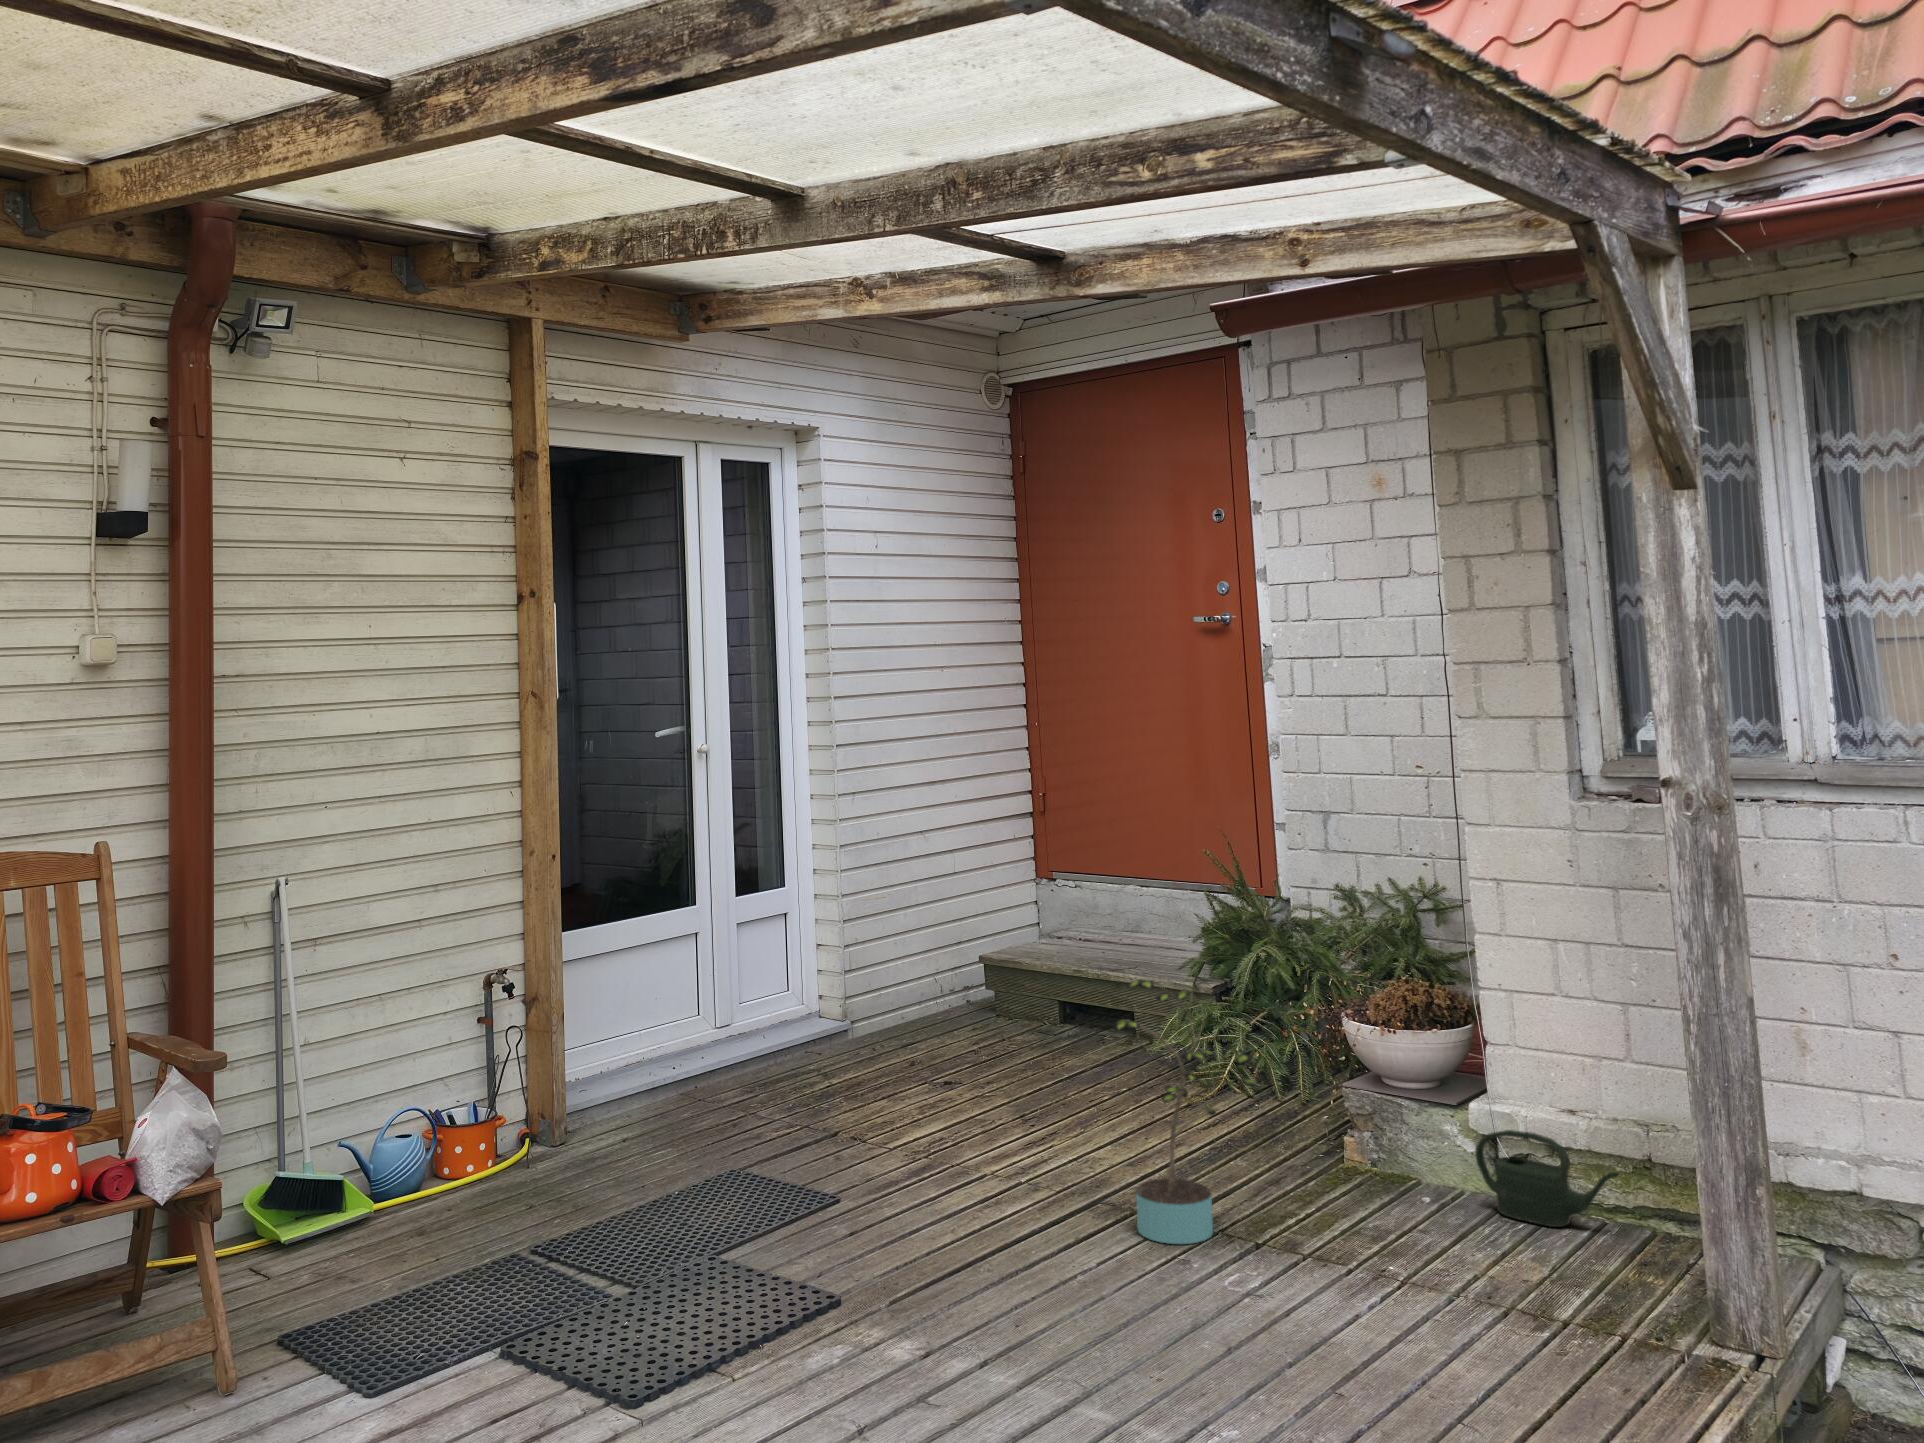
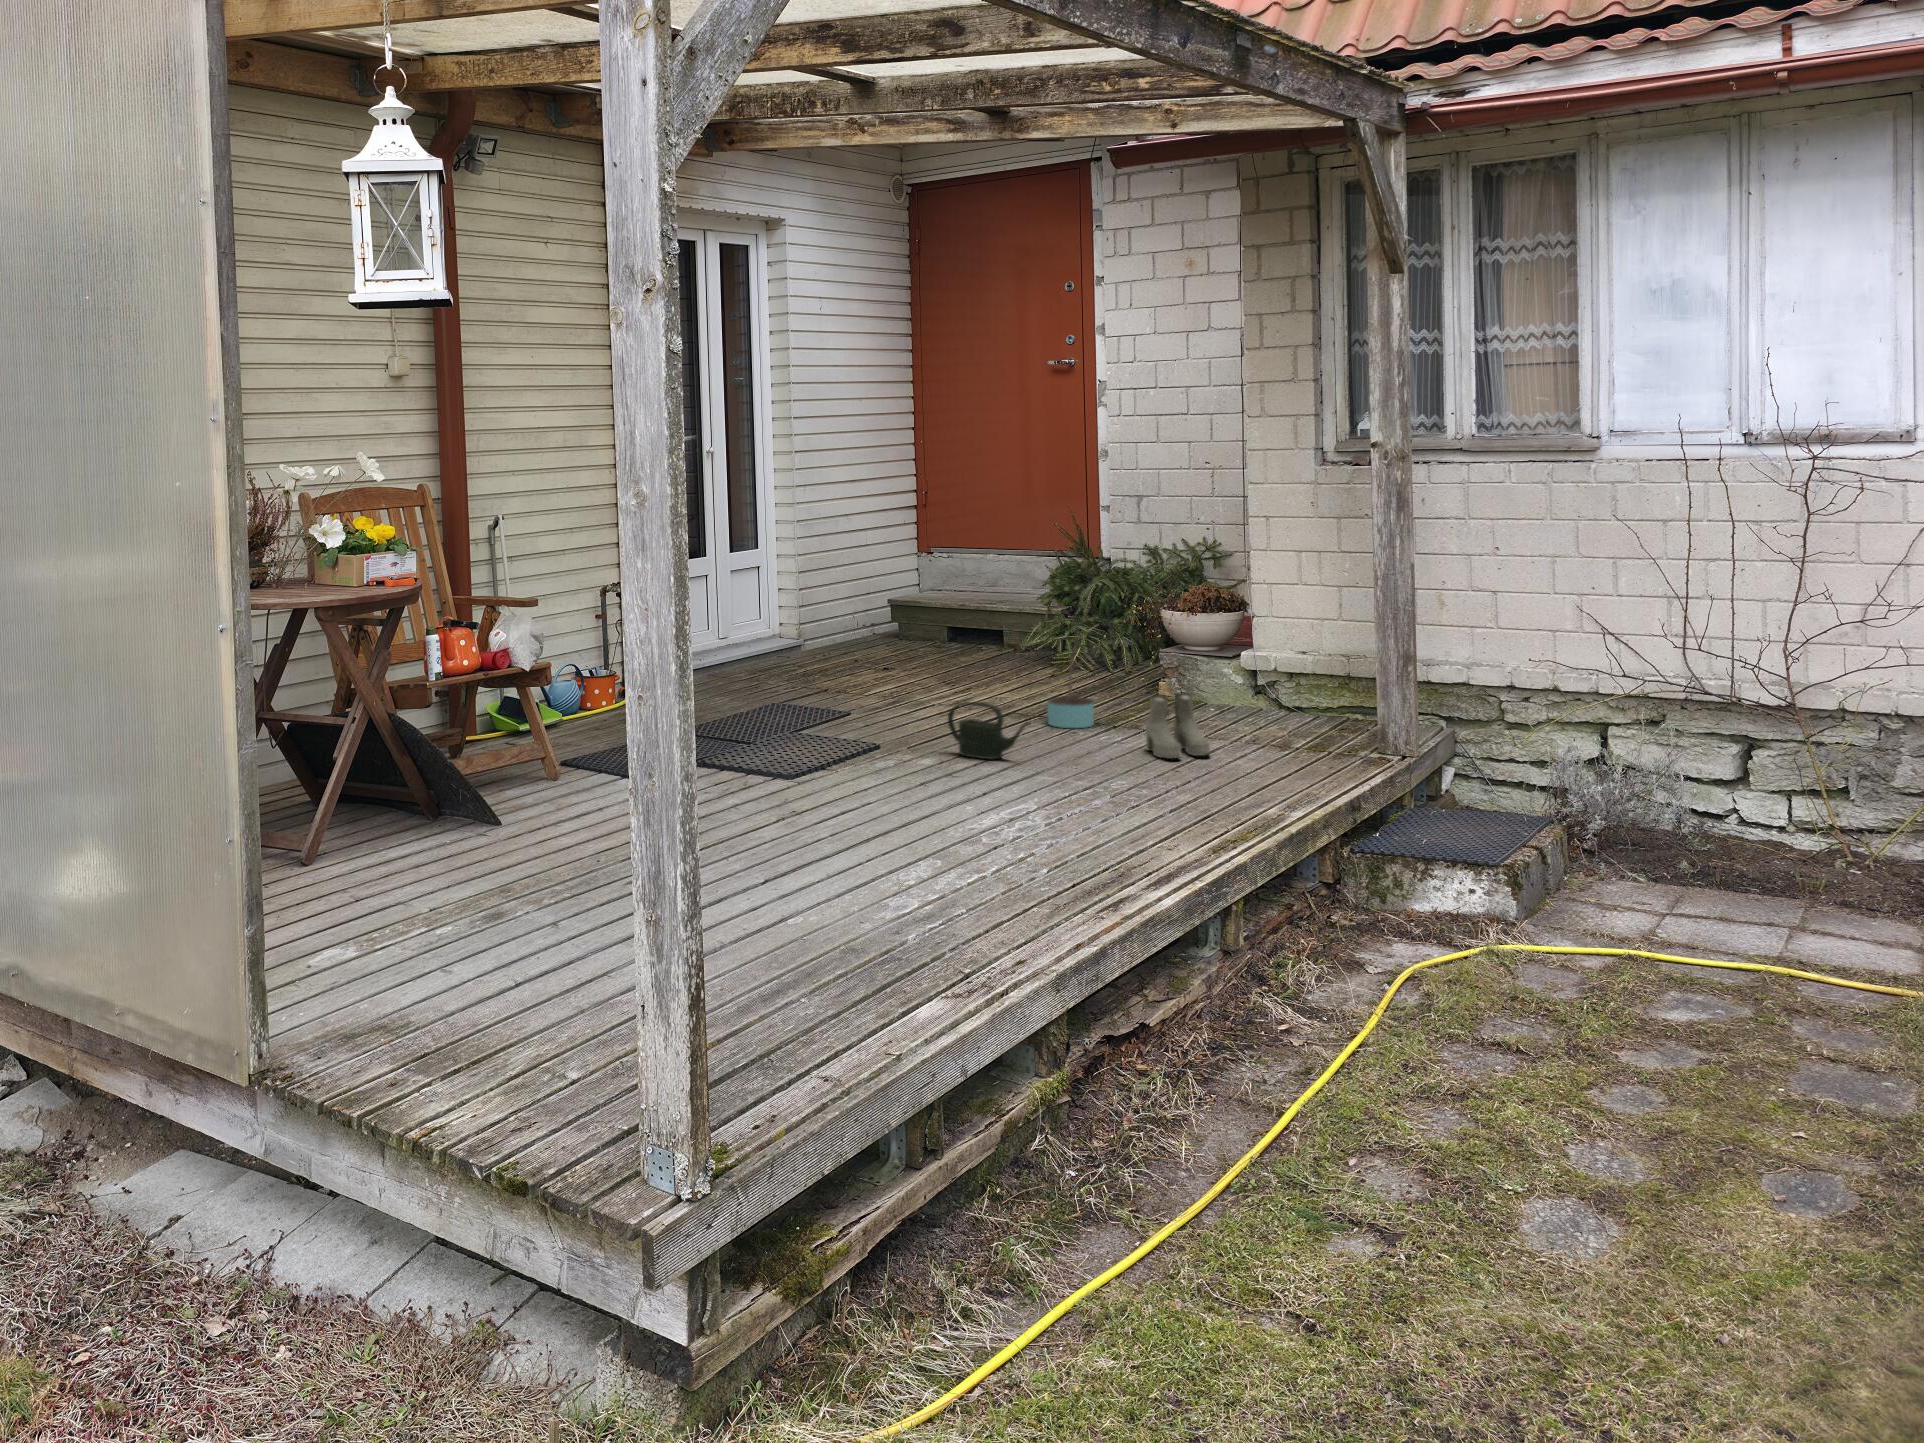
watering can: present [1476,1130,1619,1227] -> present [948,702,1030,760]
boots: none [1279,1214,1392,1354] -> present [1145,693,1210,759]

